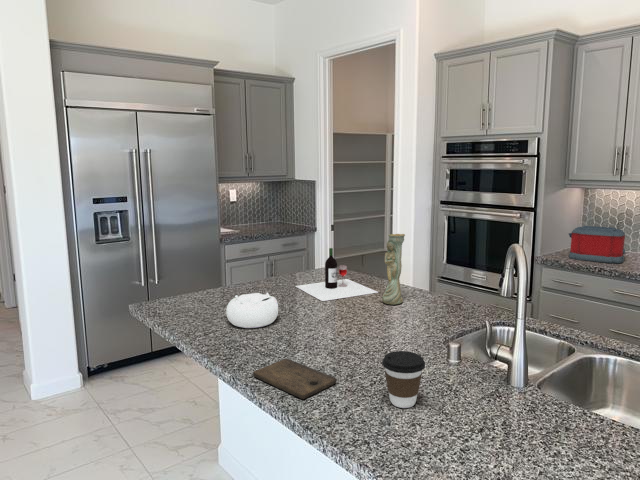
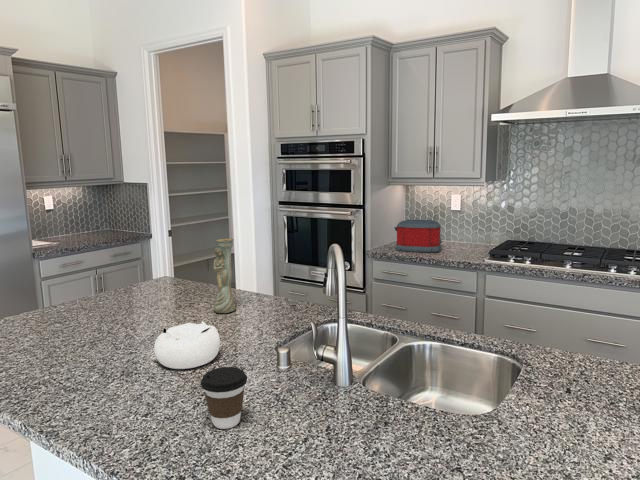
wine bottle: present [296,248,378,301] -> none [117,258,212,317]
decorative bowl: present [226,293,278,328] -> present [154,321,220,369]
cutting board: present [253,359,336,399] -> none [51,391,154,438]

